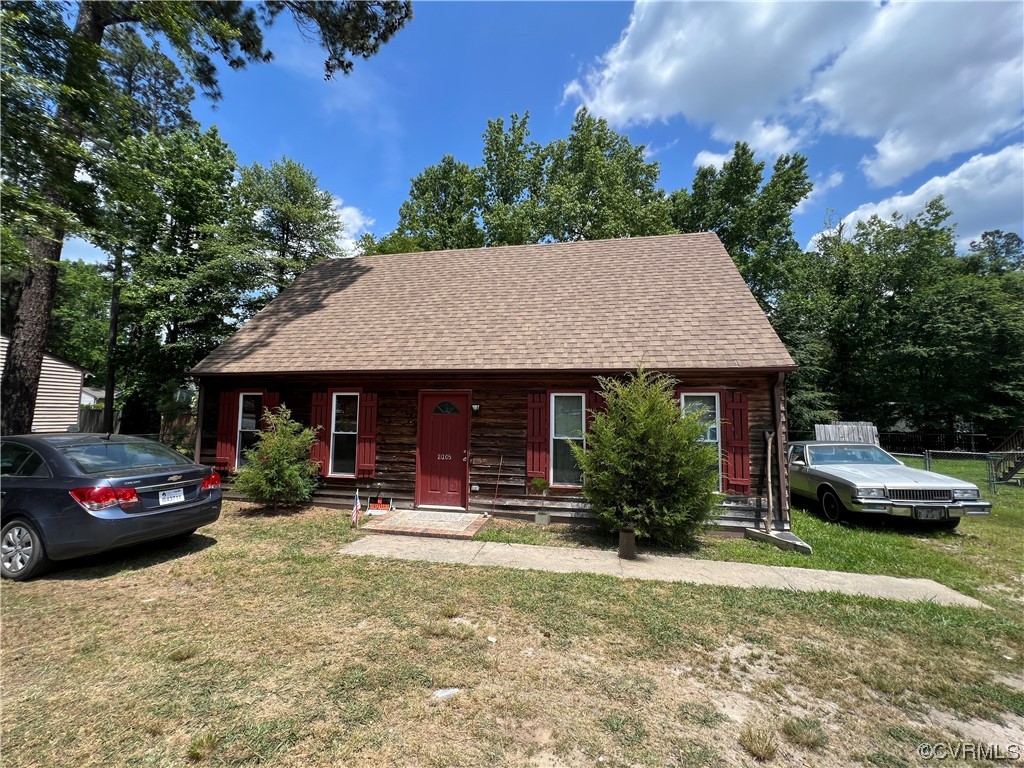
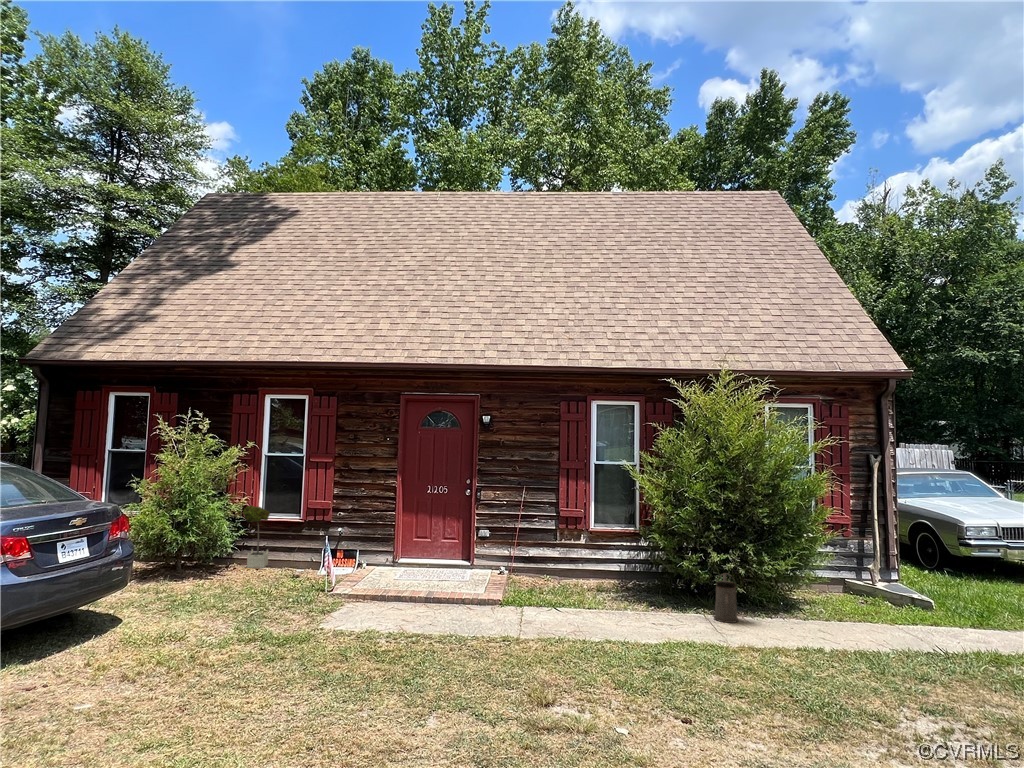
potted tree: present [531,478,550,525] -> present [243,505,270,568]

